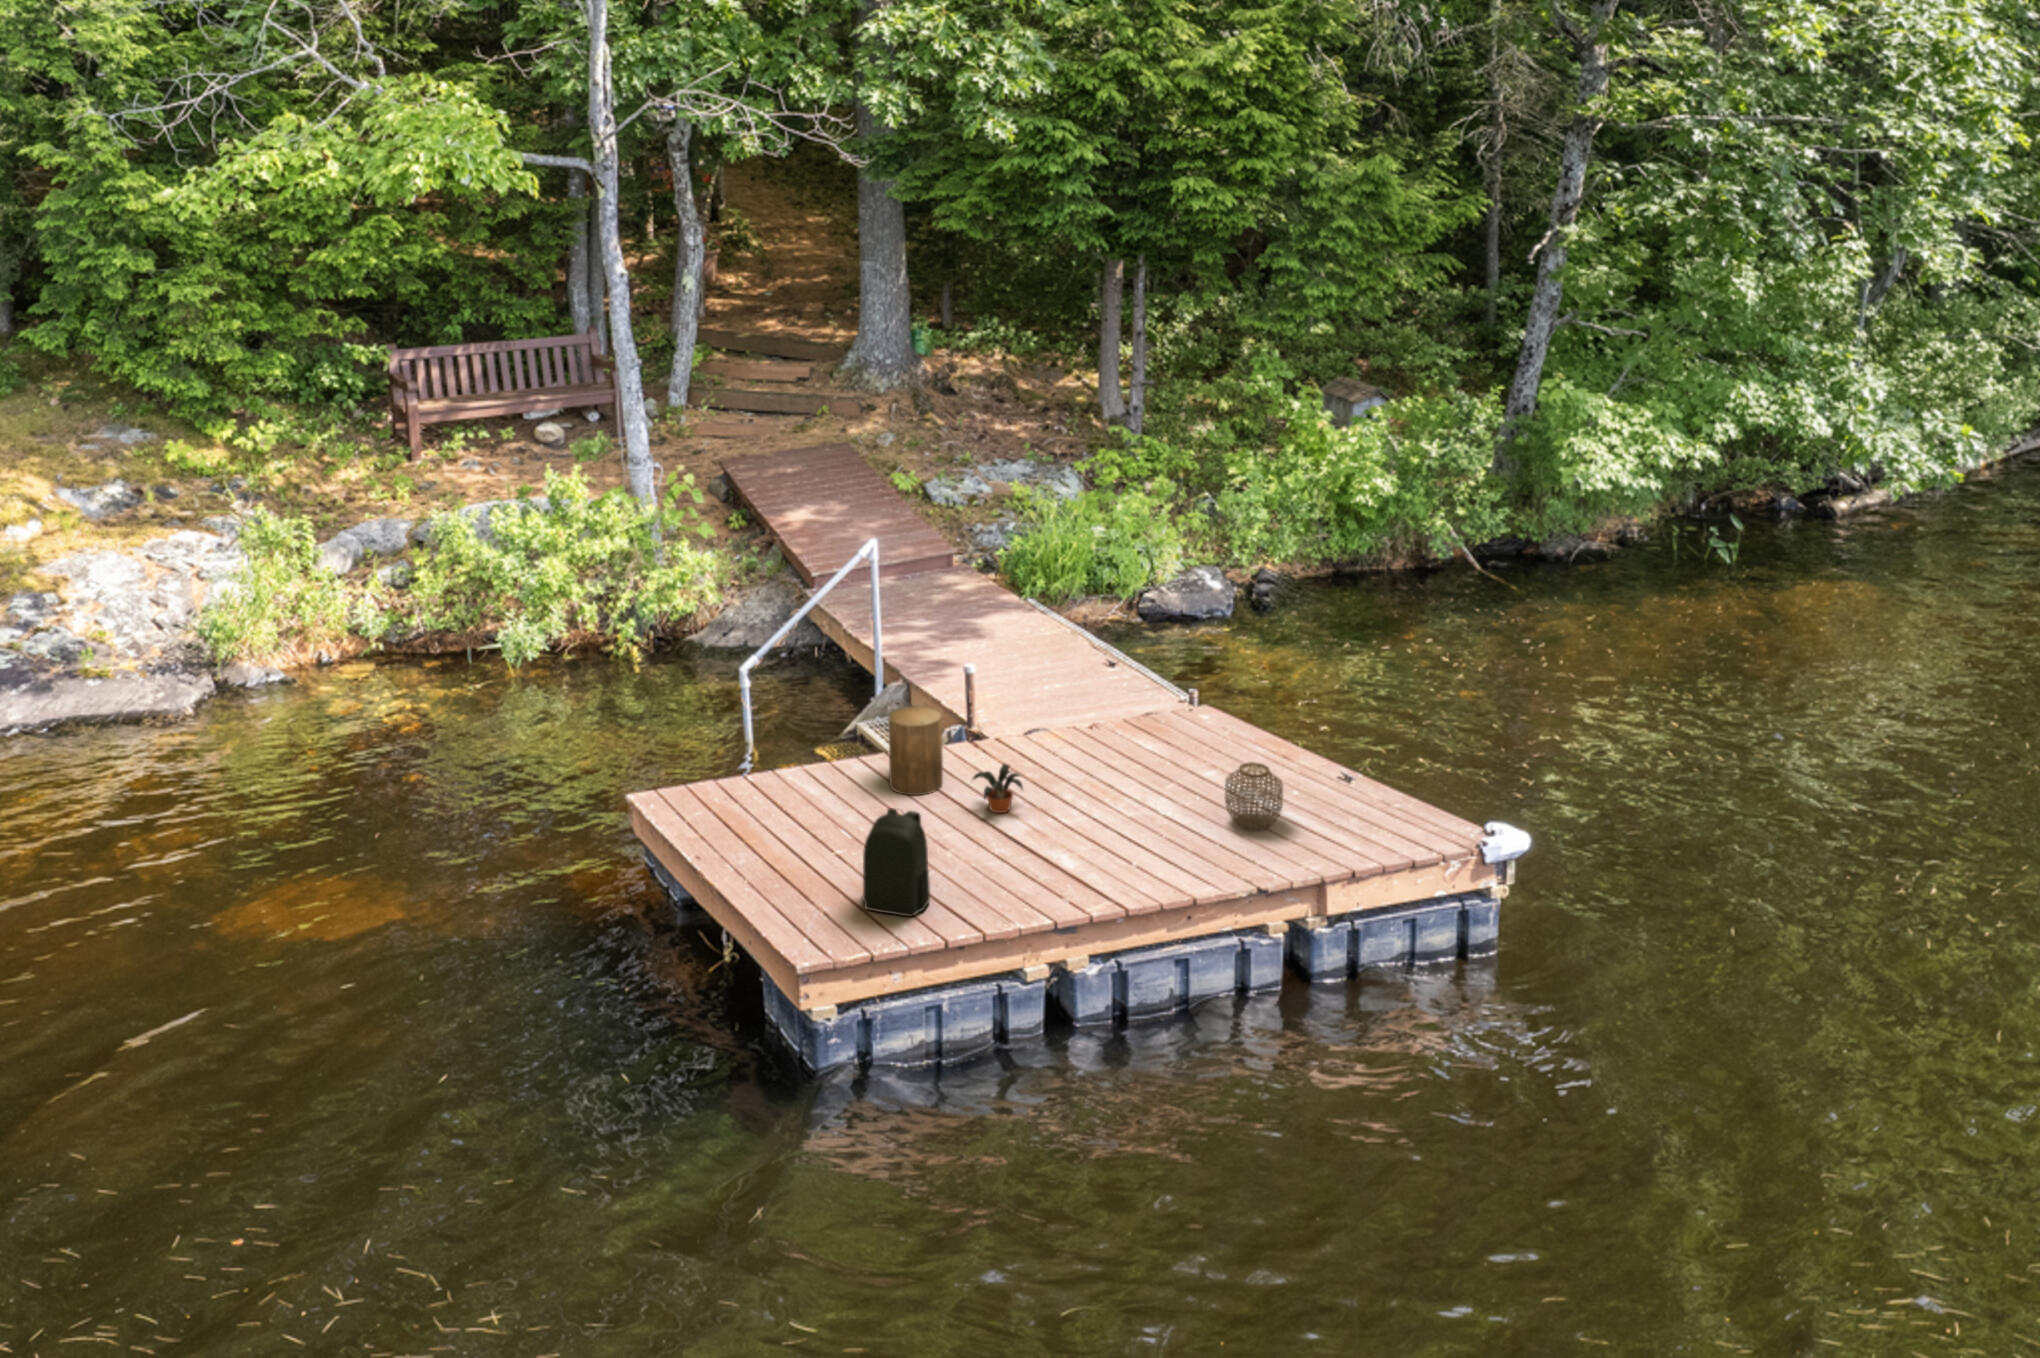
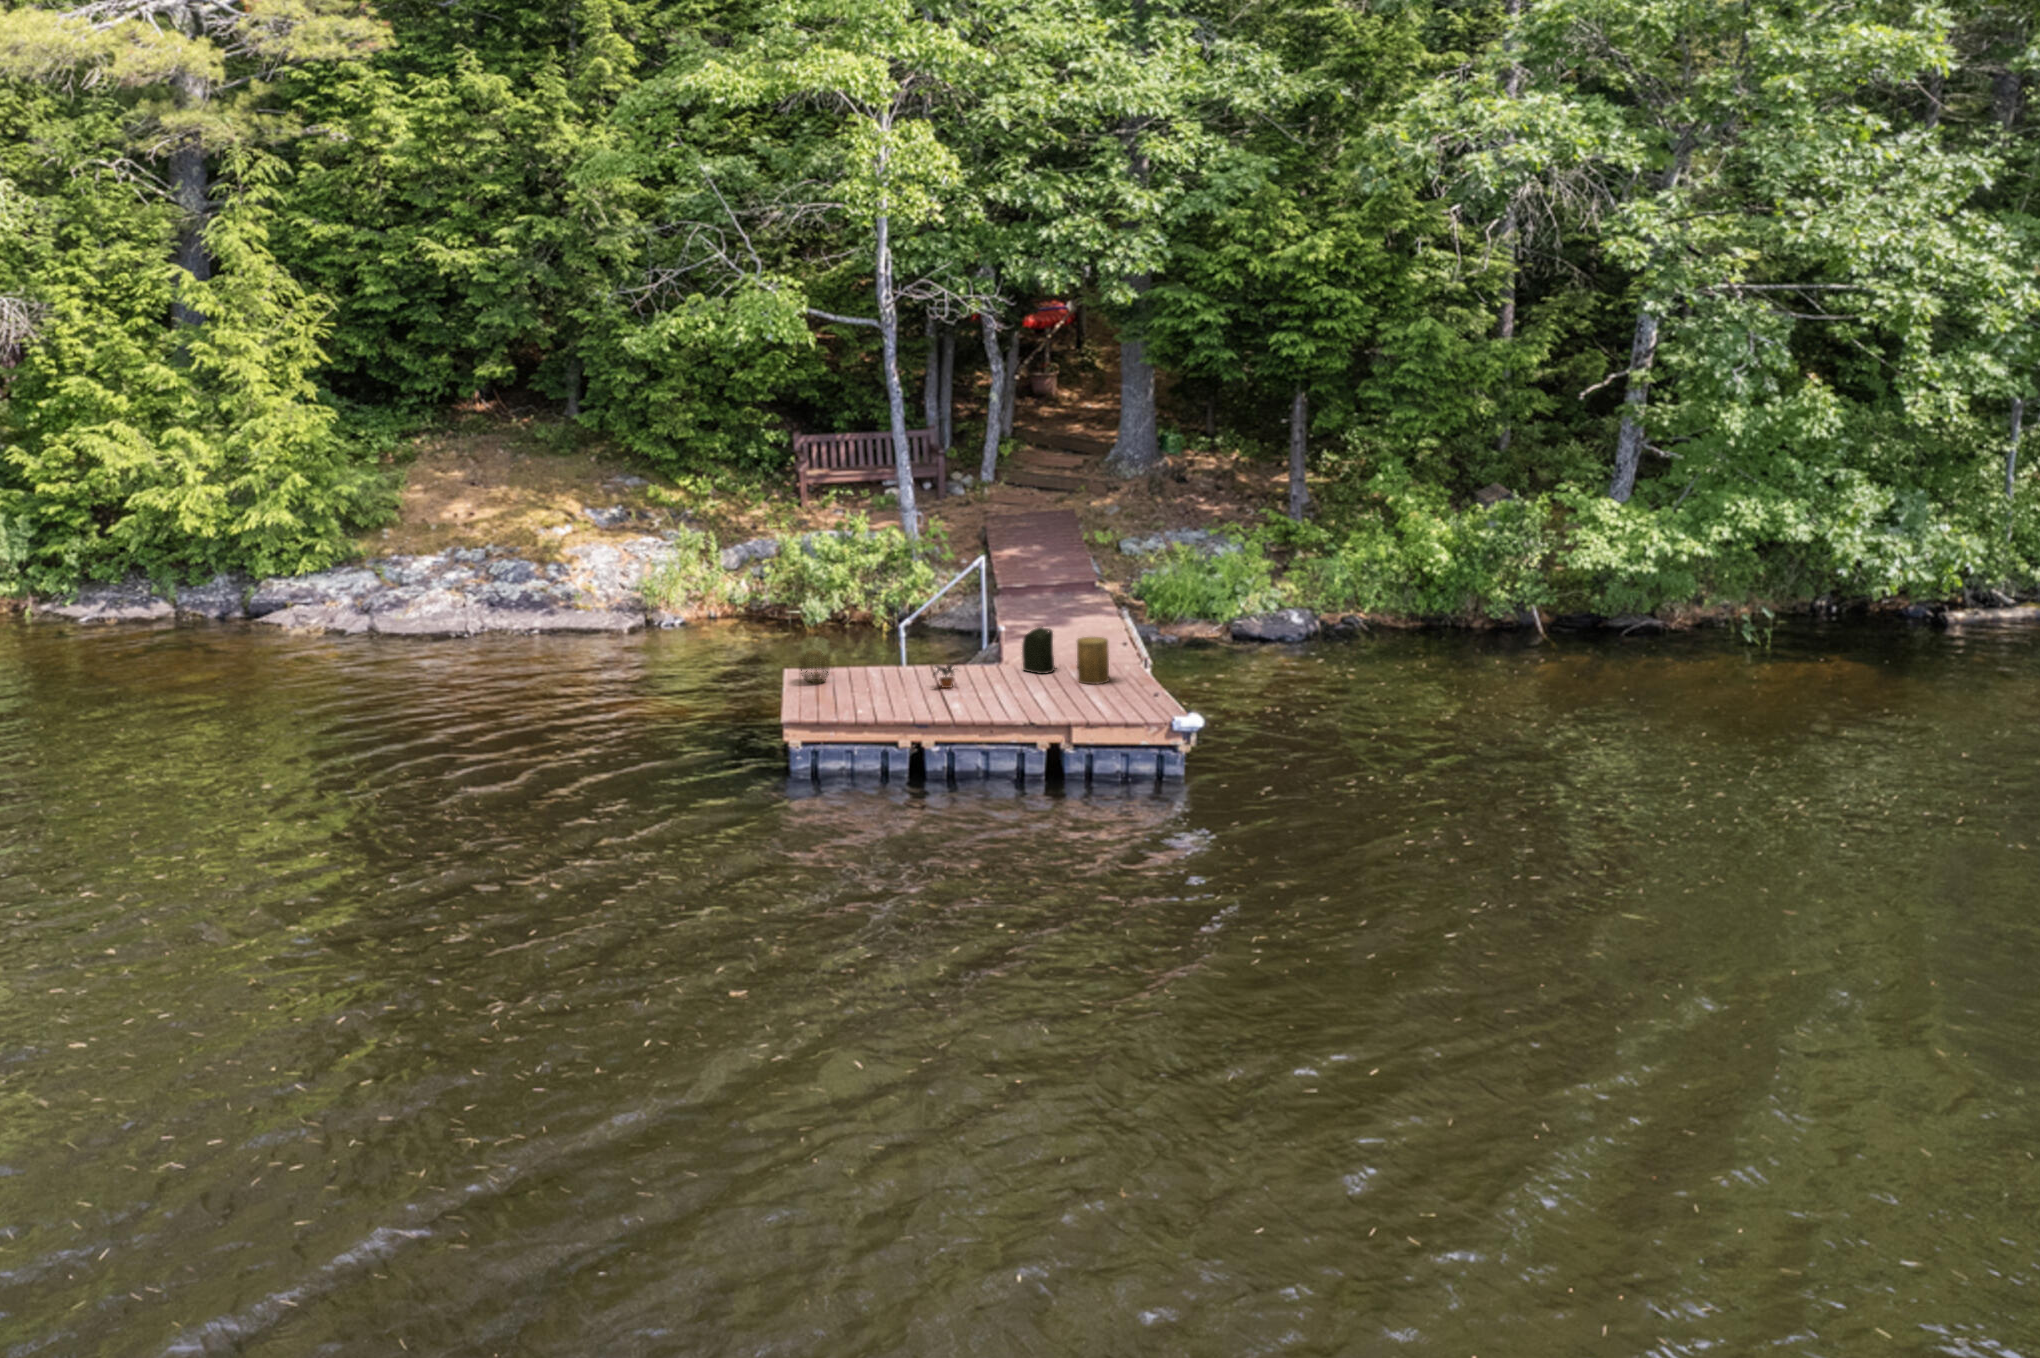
stool: present [889,706,943,795] -> present [1077,637,1109,684]
woven basket: present [1225,762,1283,831] -> present [799,650,830,684]
backpack: present [863,808,930,916] -> present [1022,627,1055,674]

